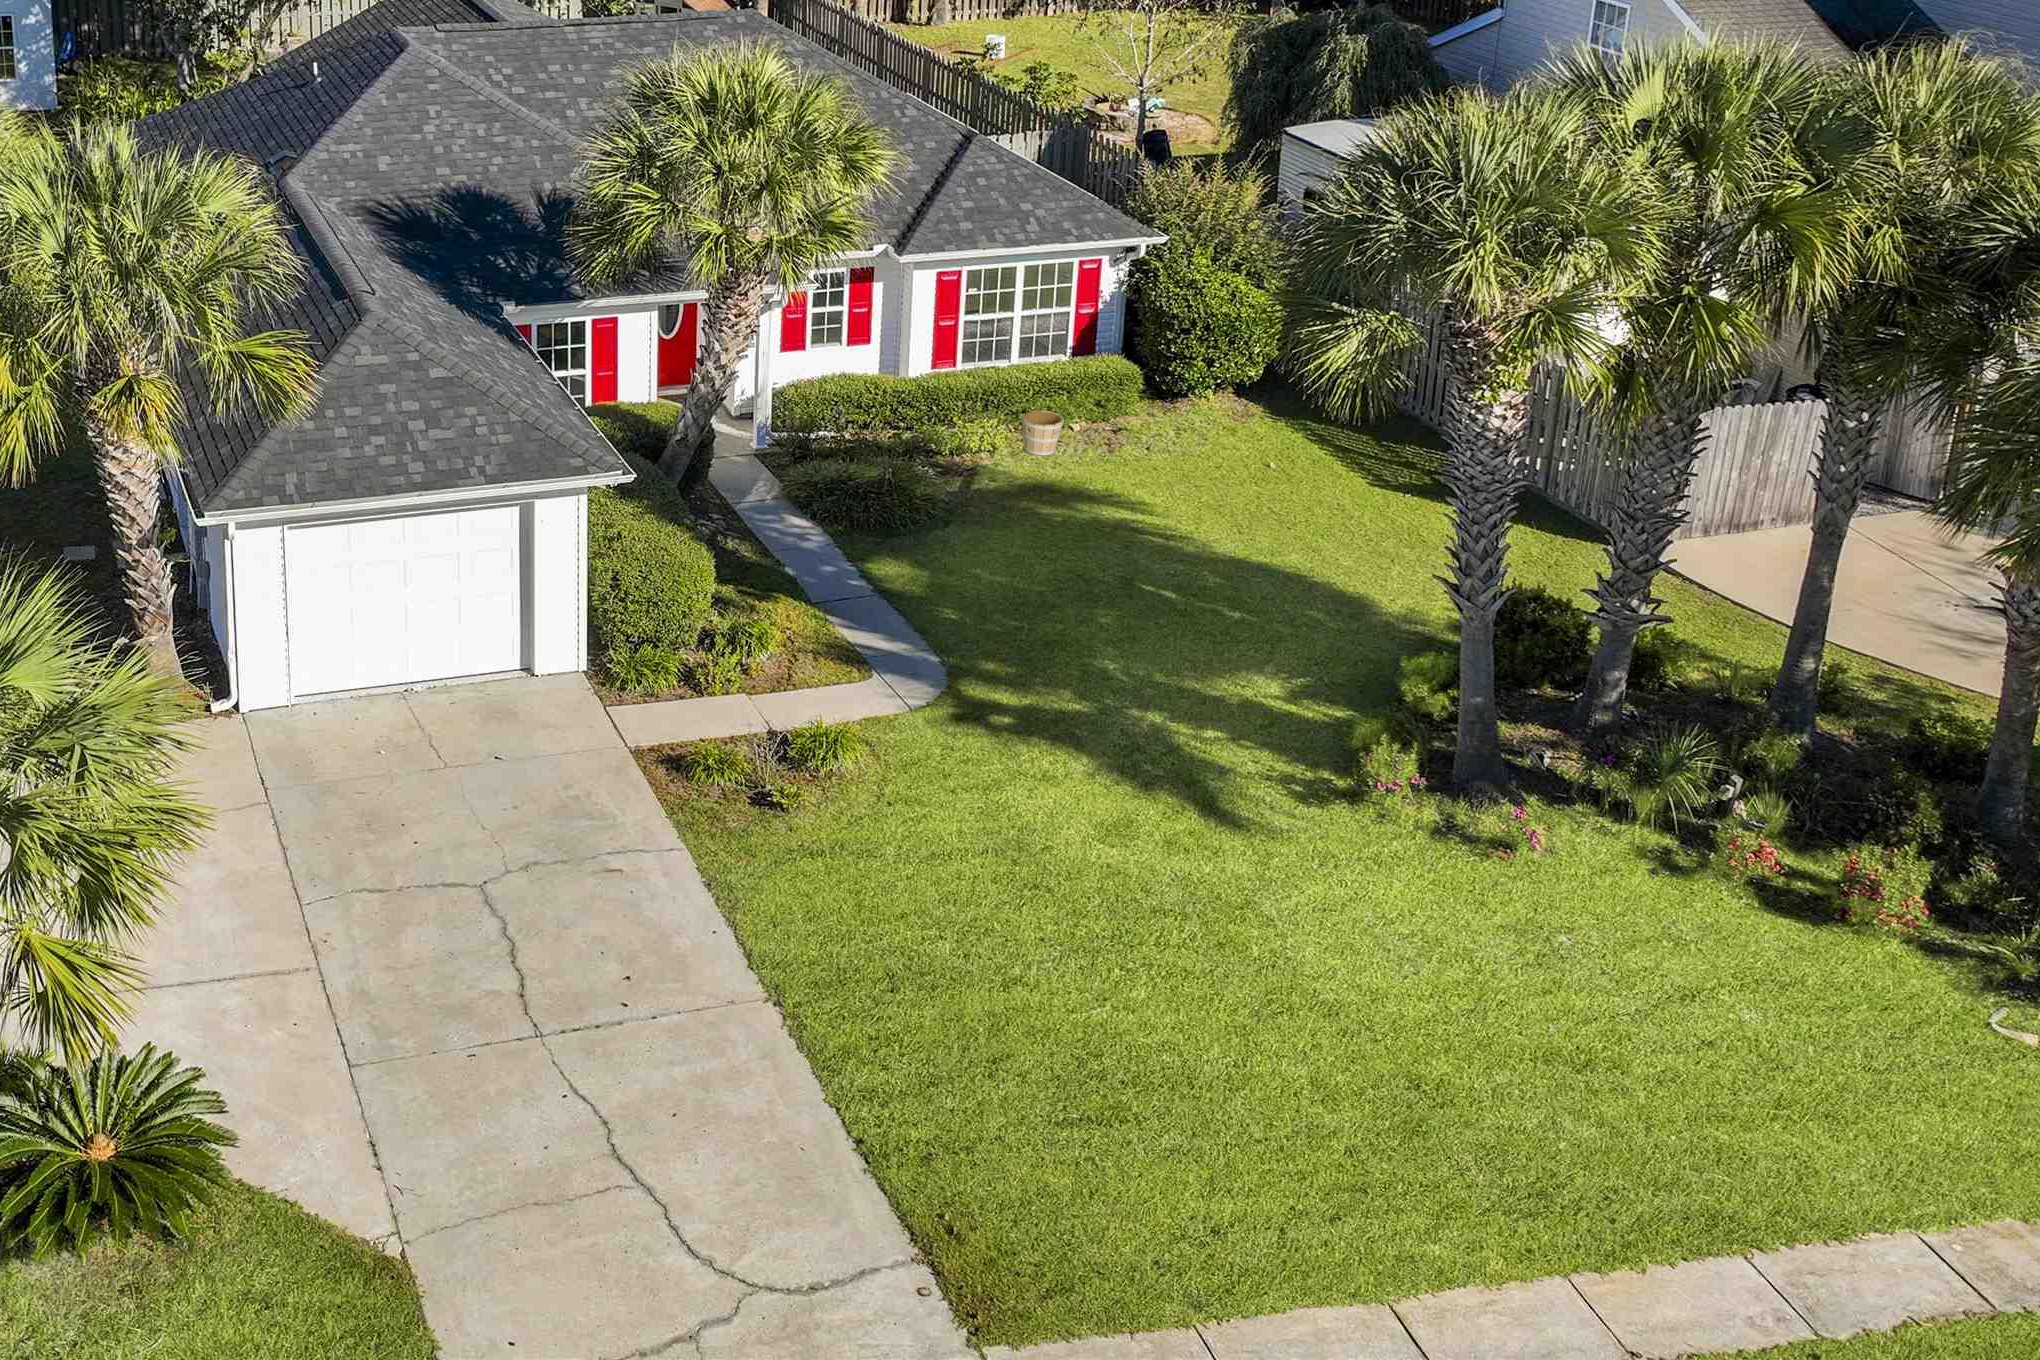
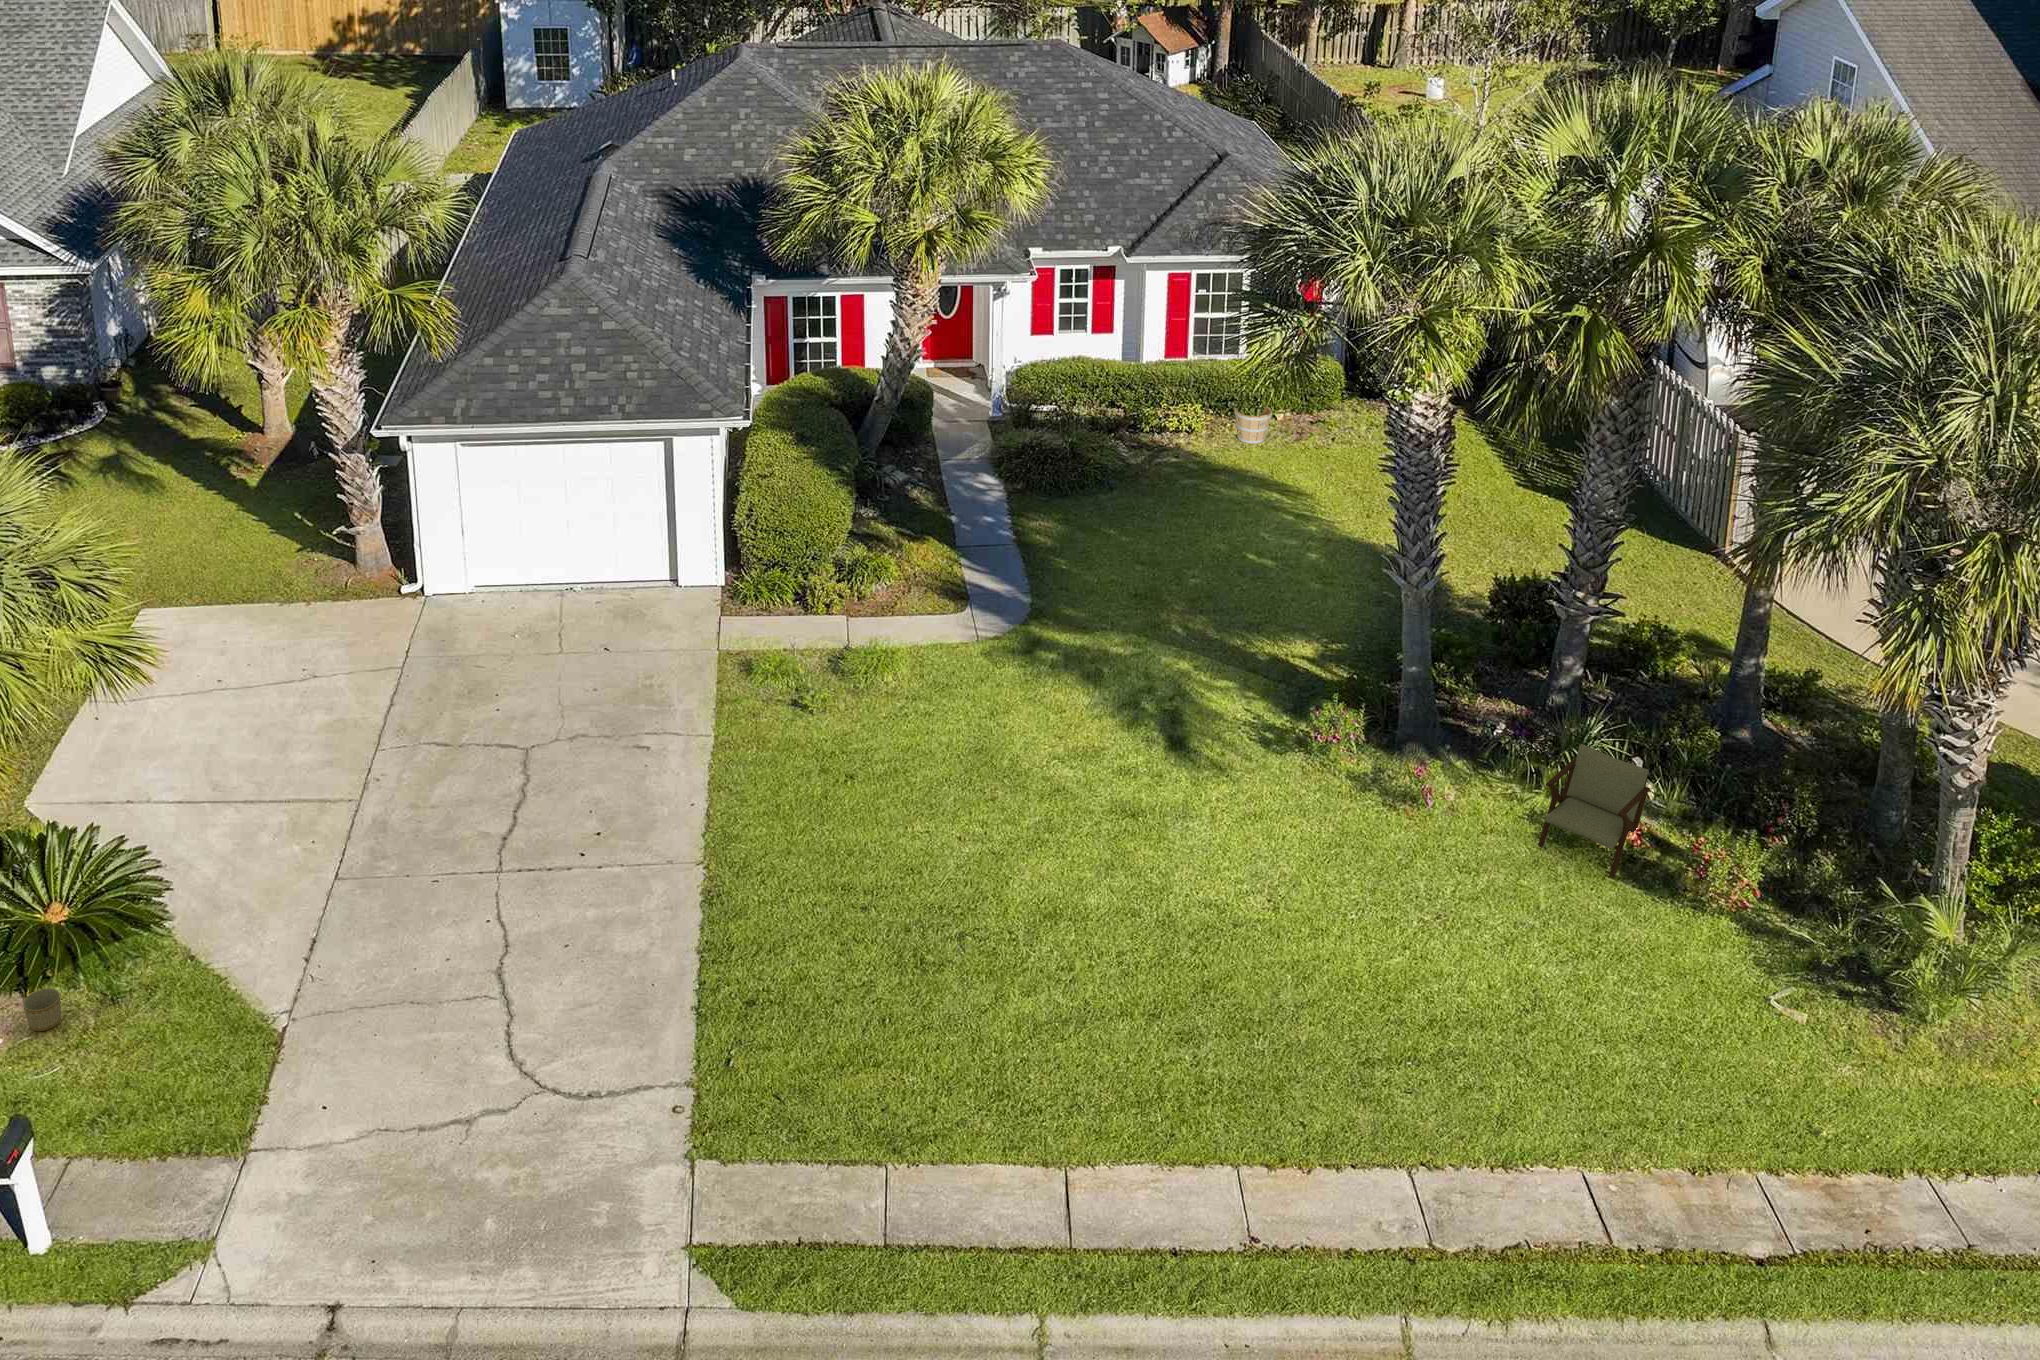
lounge chair: none [1613,742,1724,879] -> present [1538,744,1650,878]
planter: none [133,1237,176,1291] -> present [23,988,61,1031]

